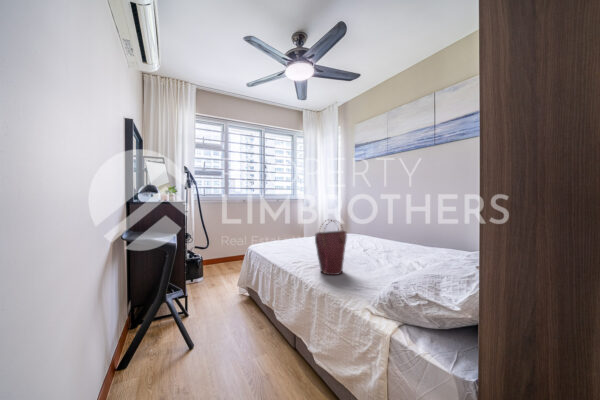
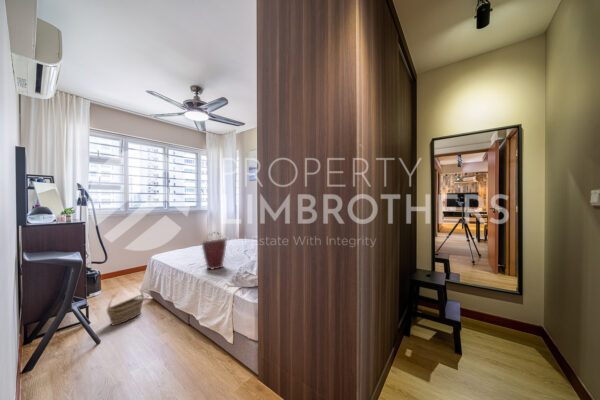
basket: none [203,280,241,326] -> present [107,291,144,325]

